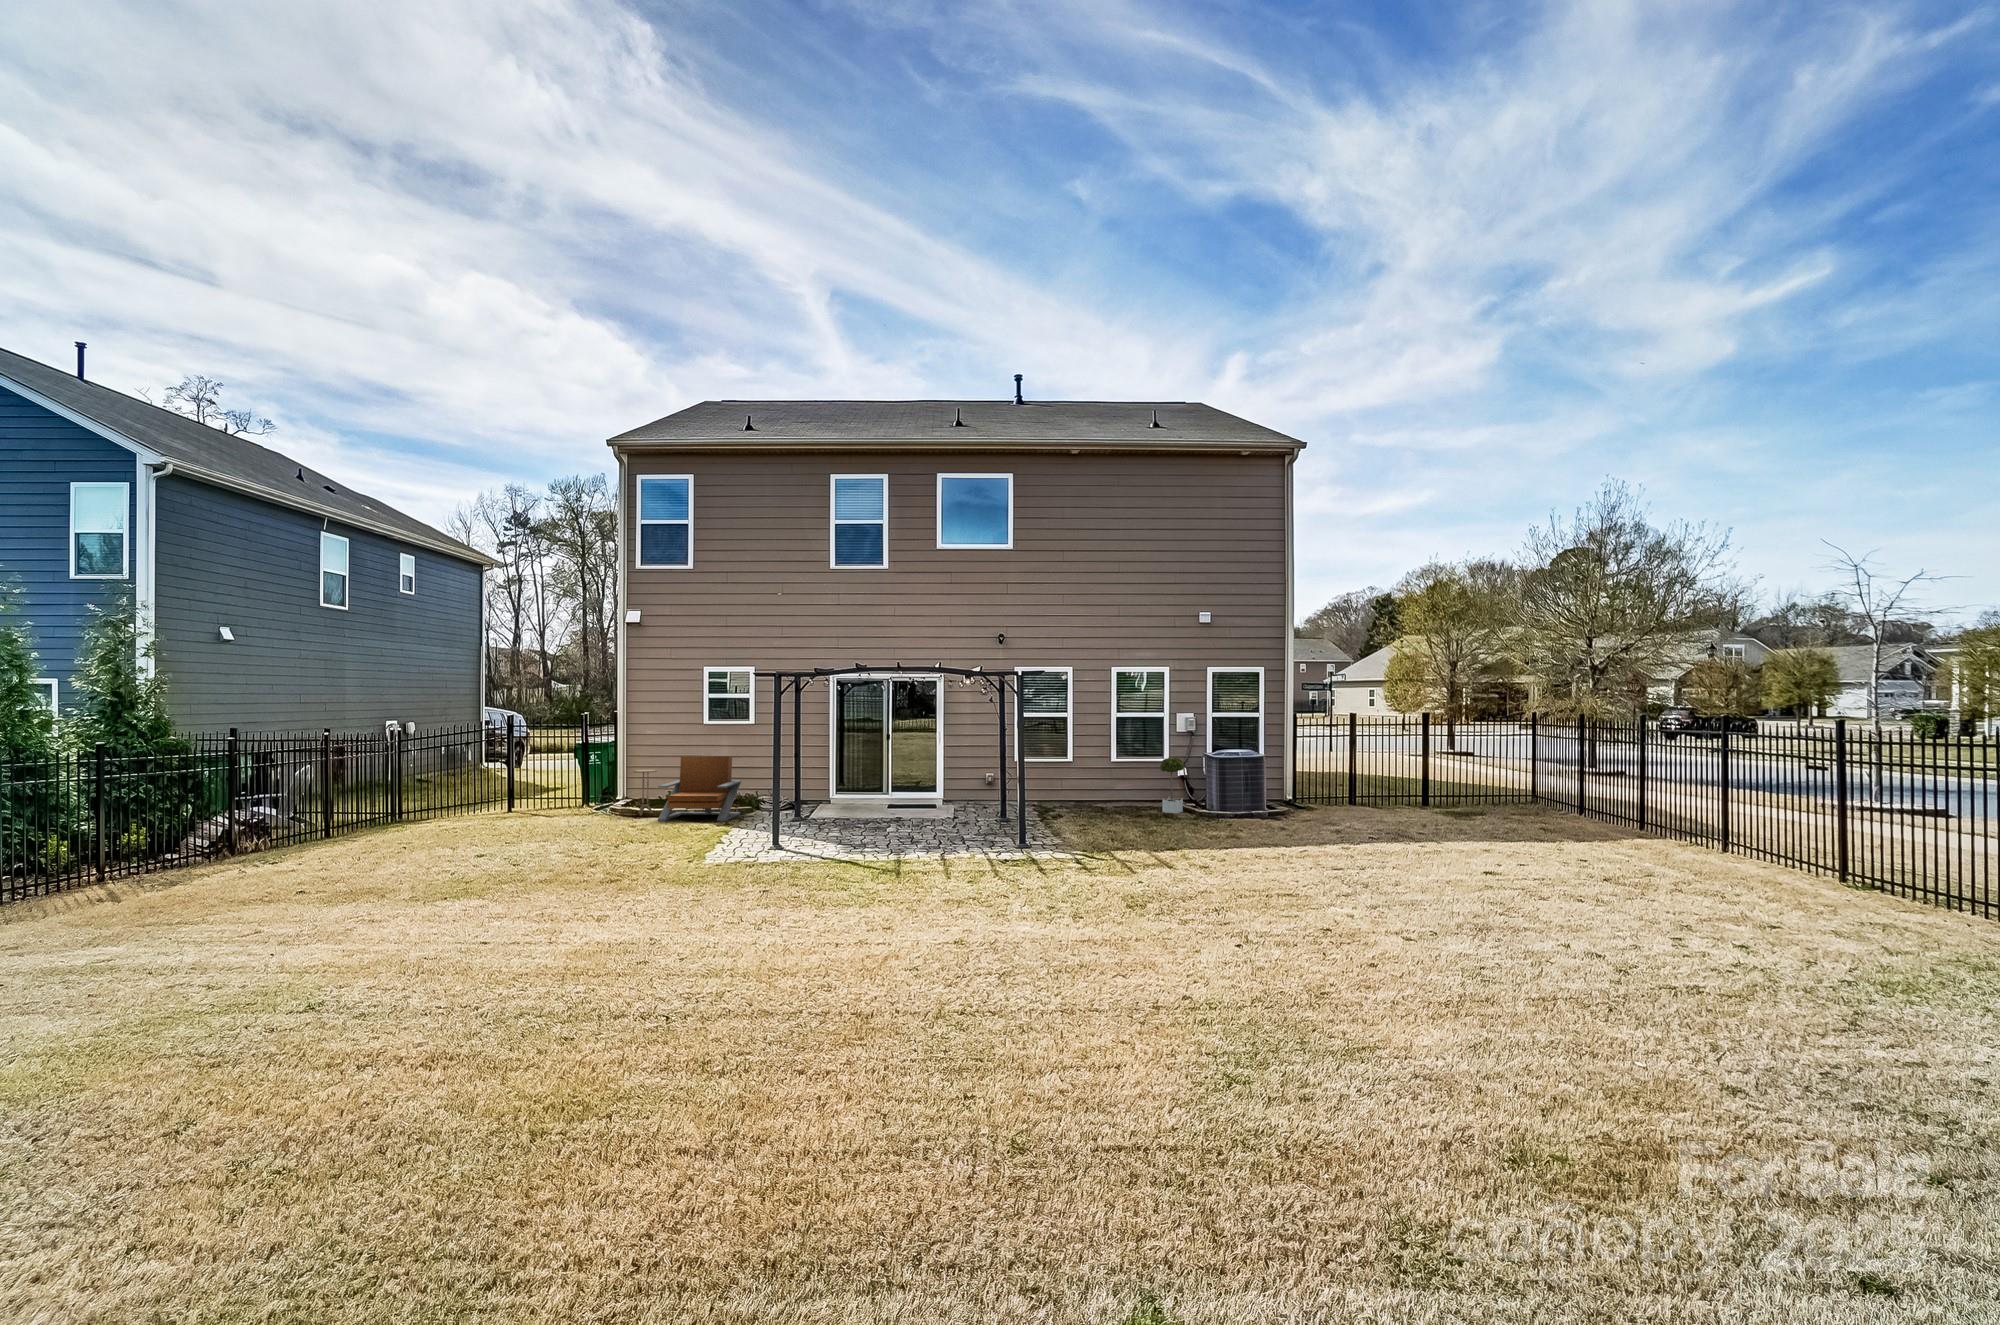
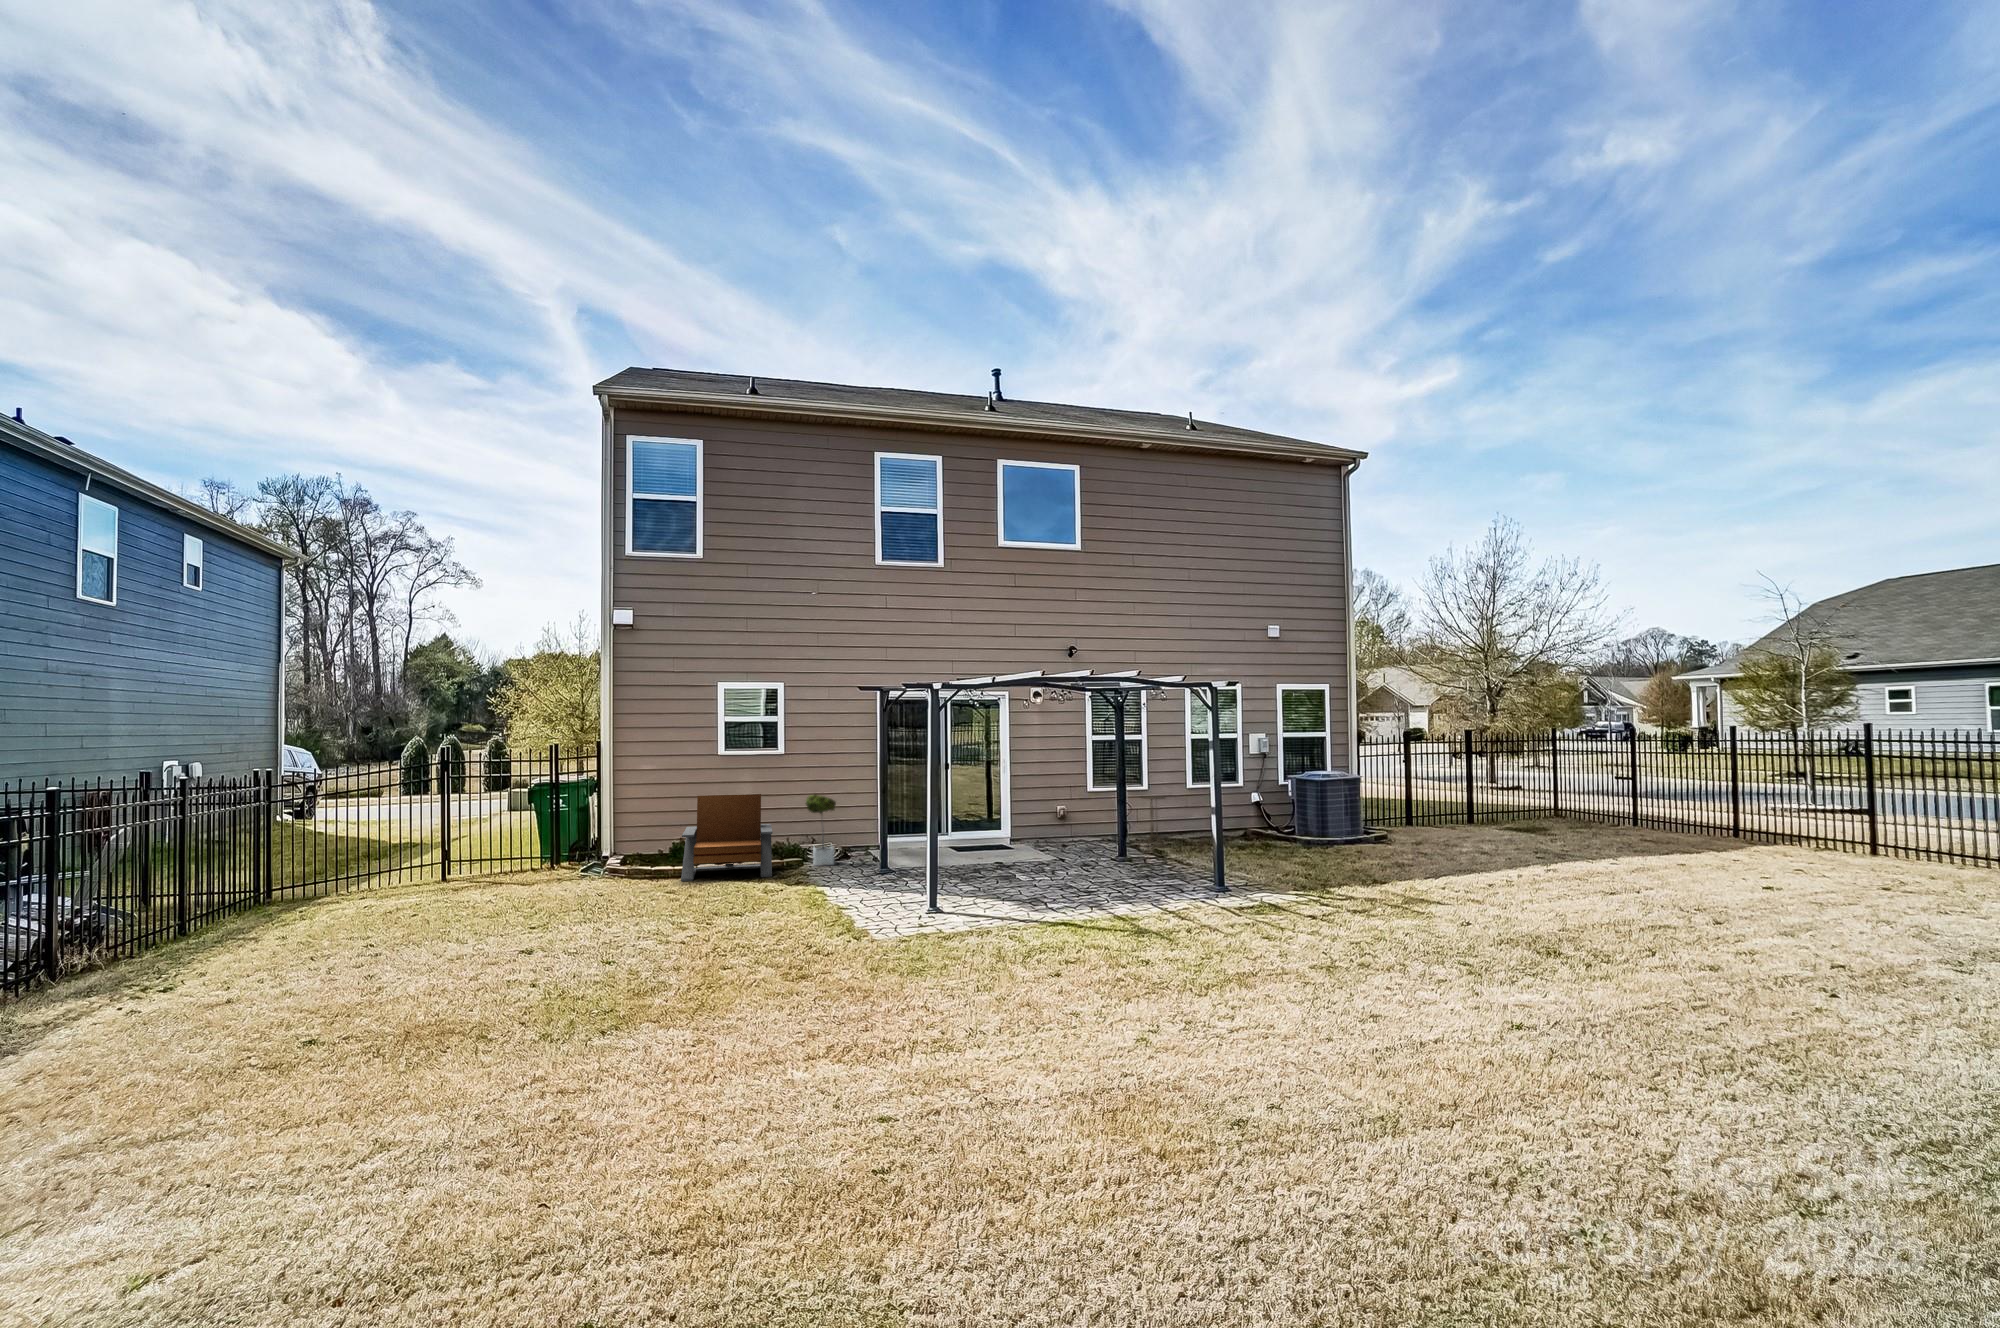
potted tree: present [1160,757,1184,813] -> present [806,794,836,866]
side table: present [633,769,657,816] -> present [1141,796,1165,846]

